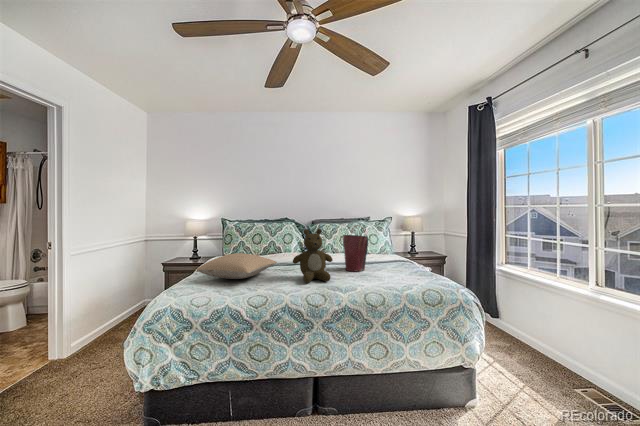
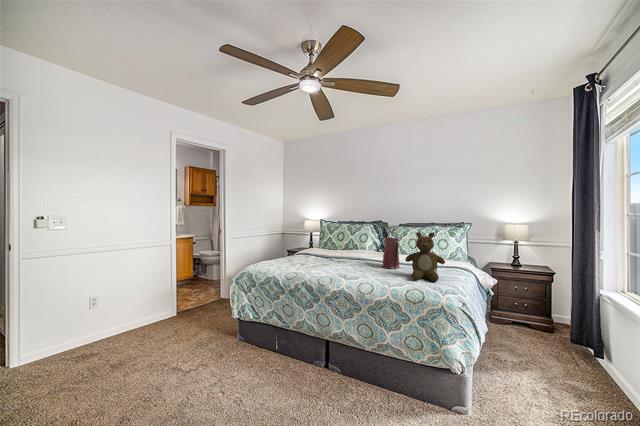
teddy bear: present [293,229,333,283] -> present [405,232,445,281]
pillow: present [197,253,277,279] -> none [276,245,331,262]

